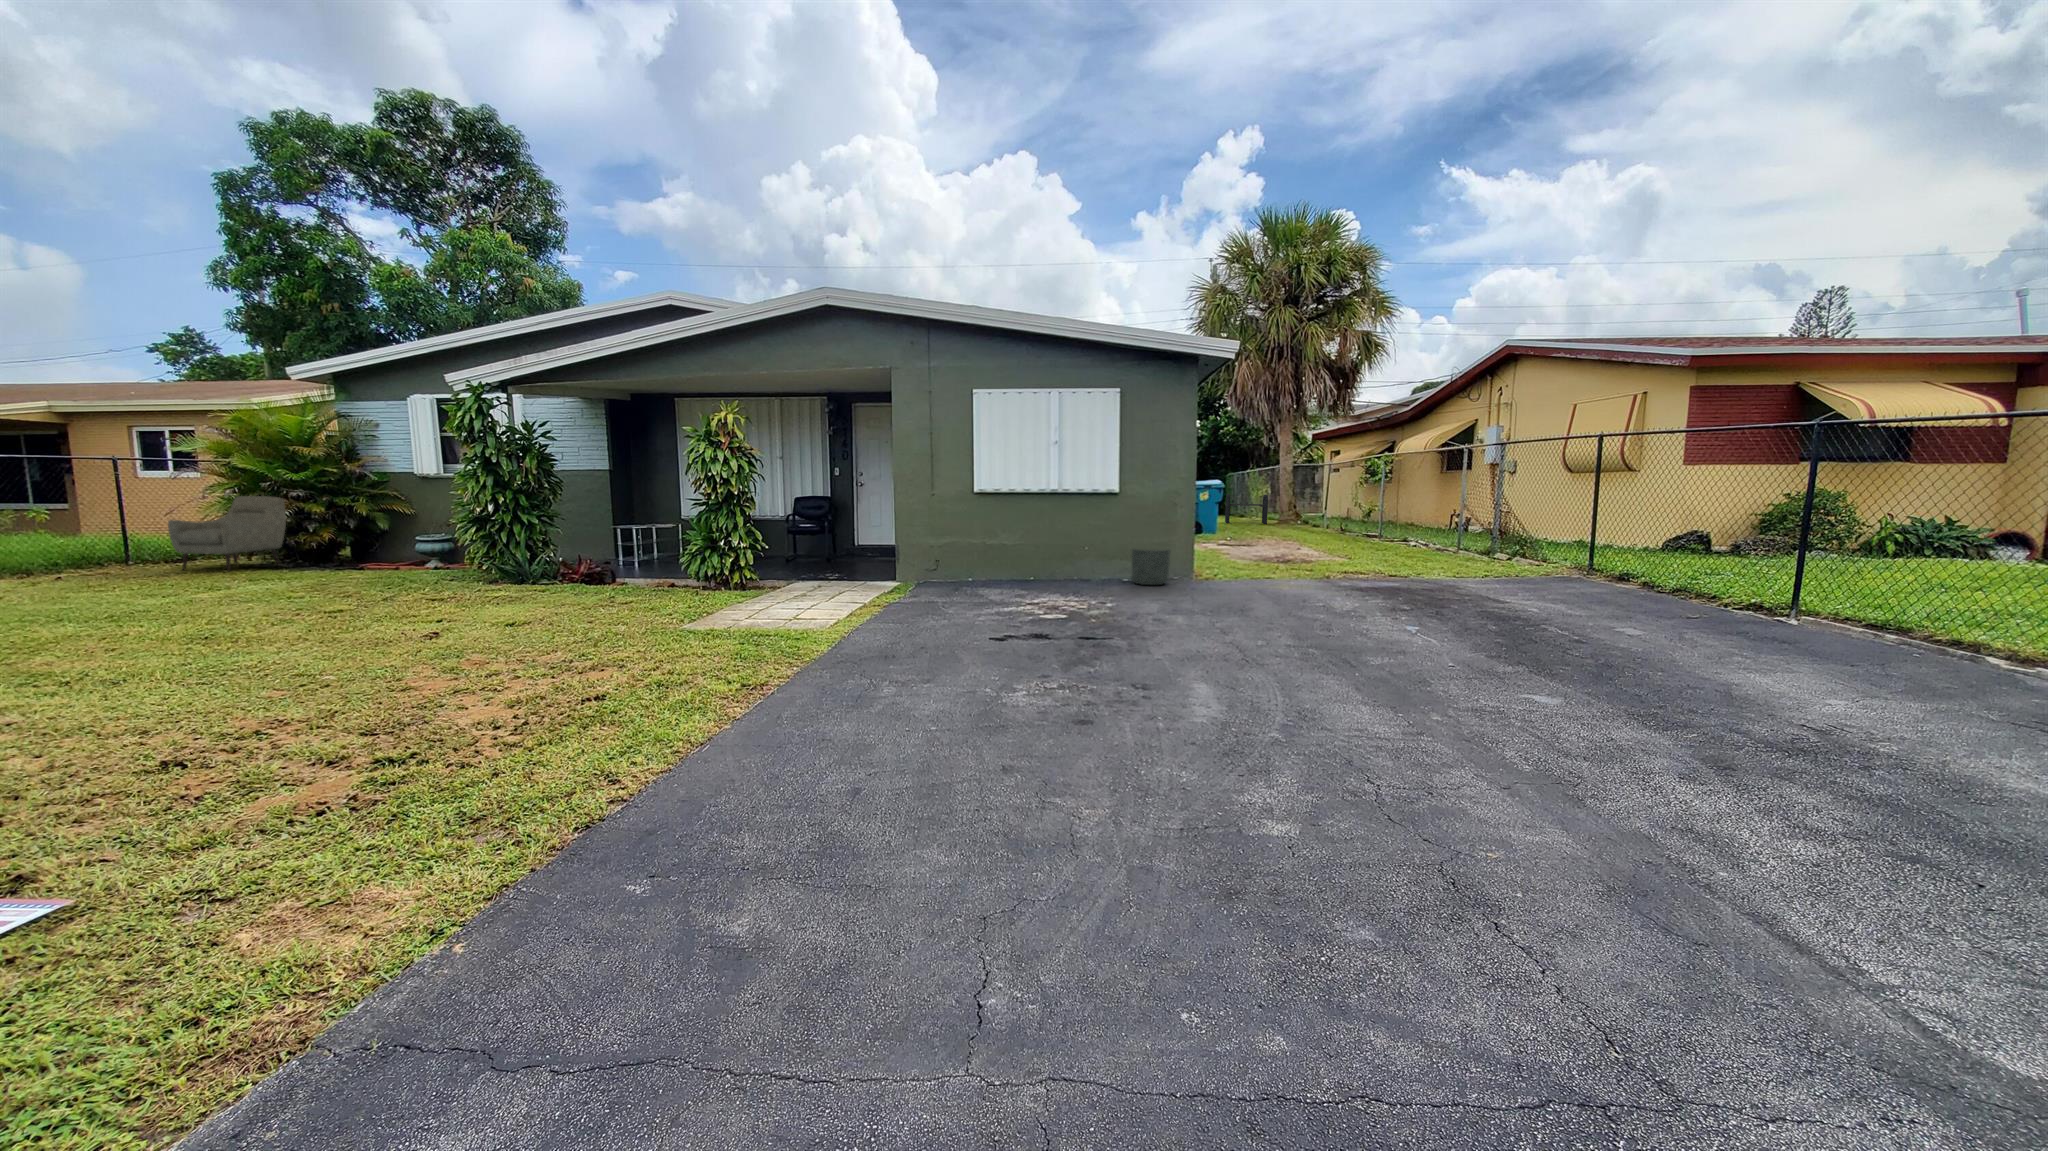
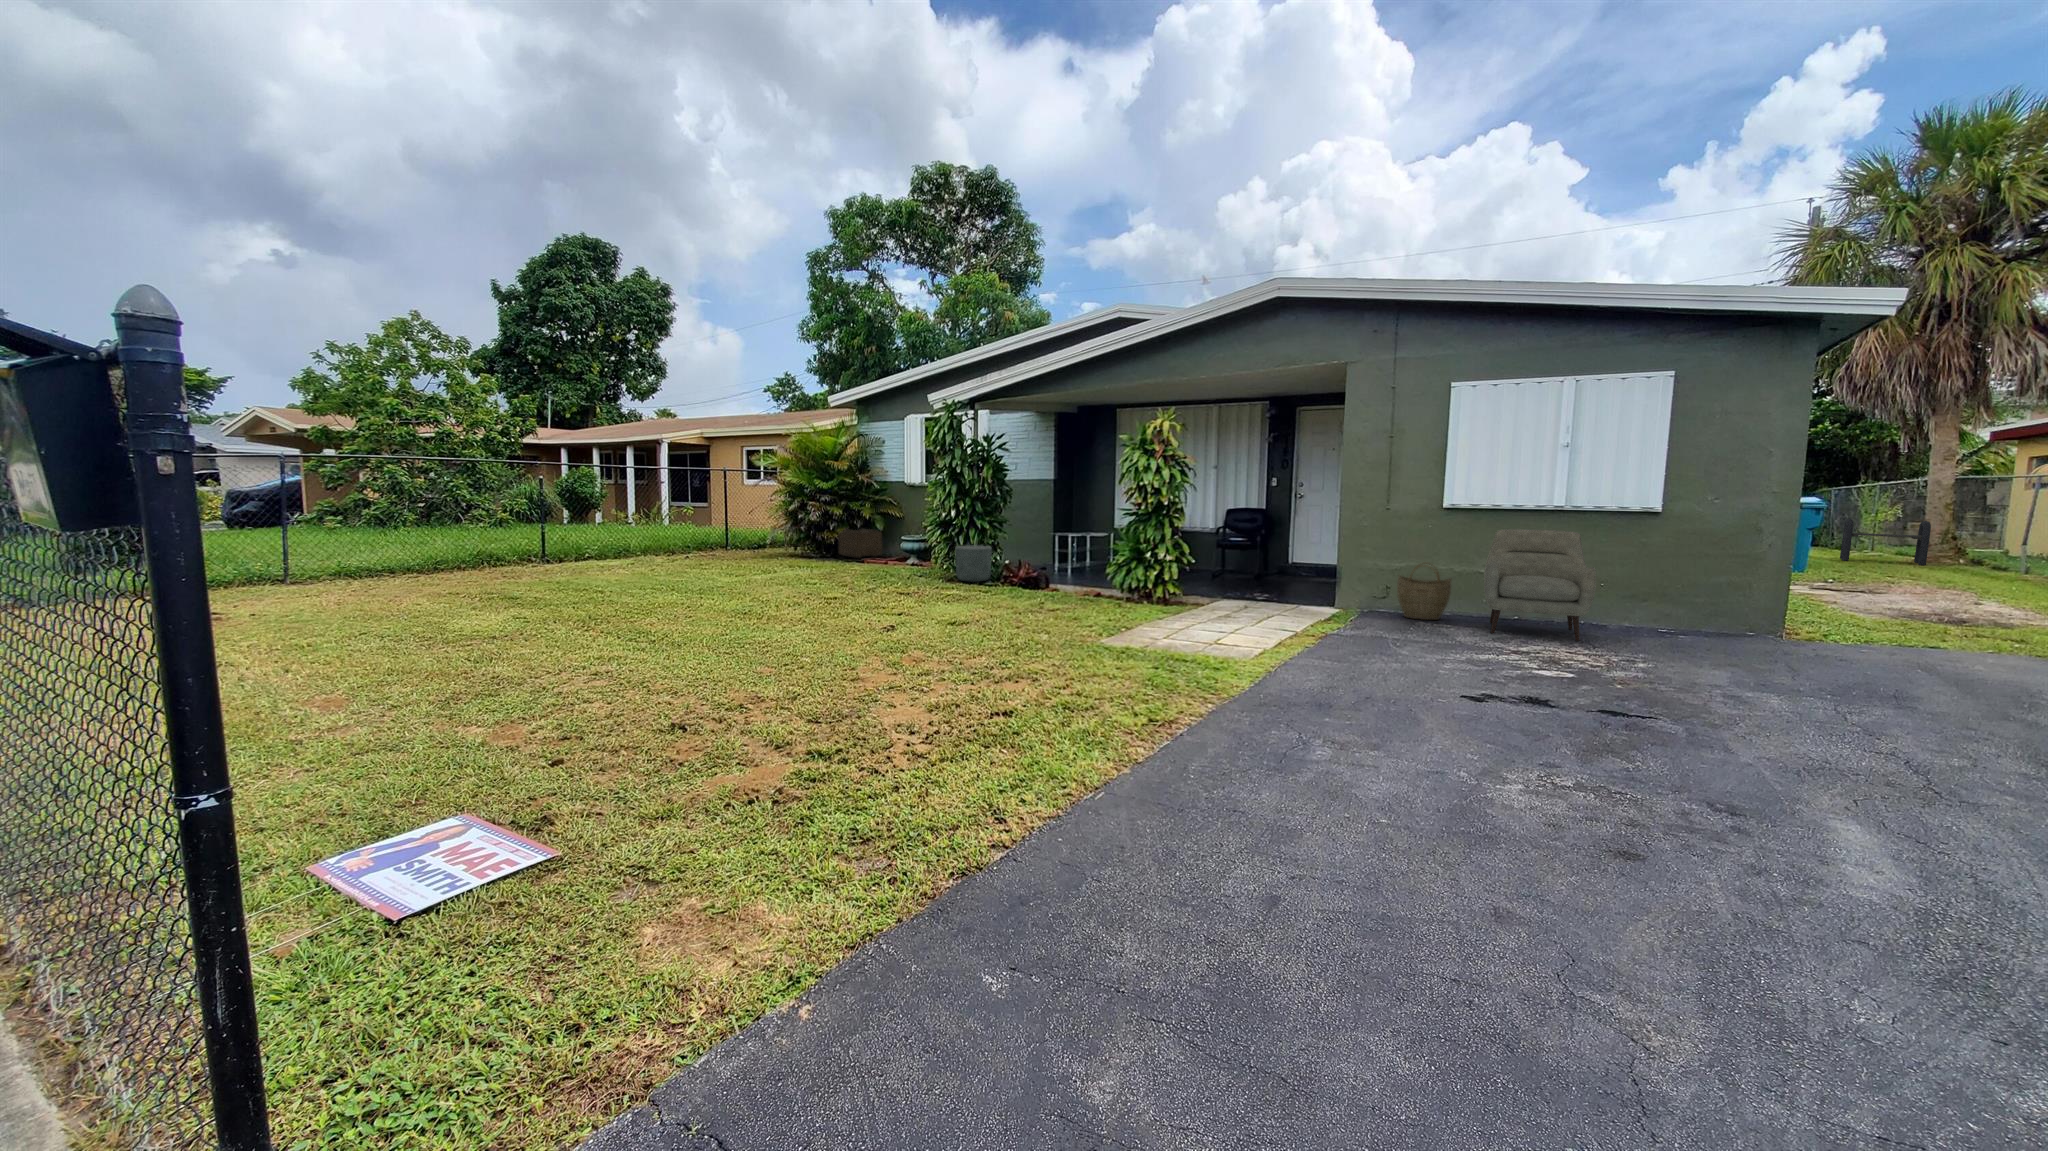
chair: present [168,496,286,571] -> present [1484,529,1596,641]
wooden crate: none [320,529,389,564] -> present [838,529,882,558]
woven basket: none [941,536,981,583] -> present [1397,563,1451,620]
planter: present [1132,549,1170,585] -> present [955,546,992,582]

